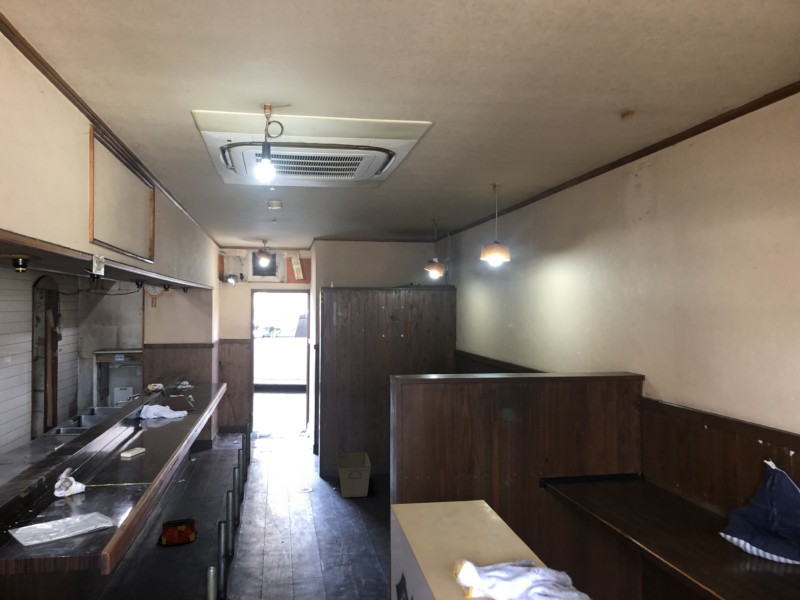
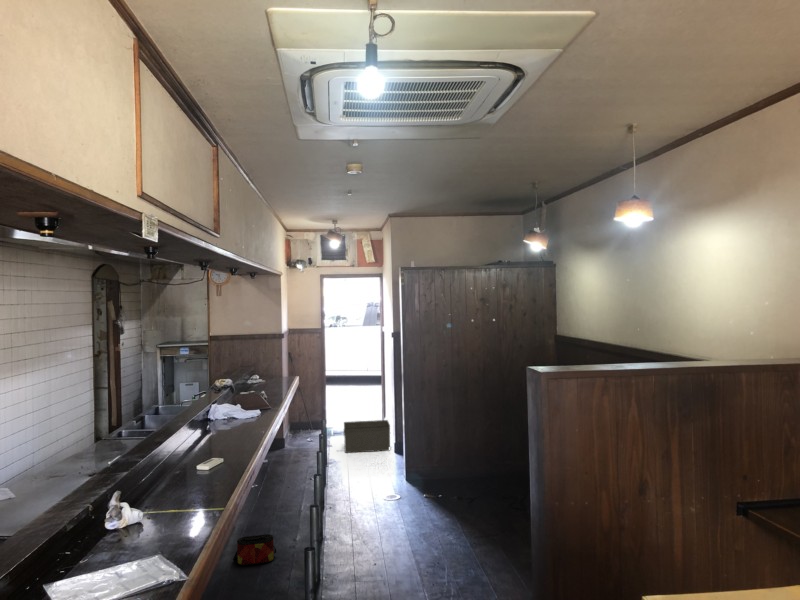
storage bin: present [337,452,371,497] -> present [344,420,390,453]

